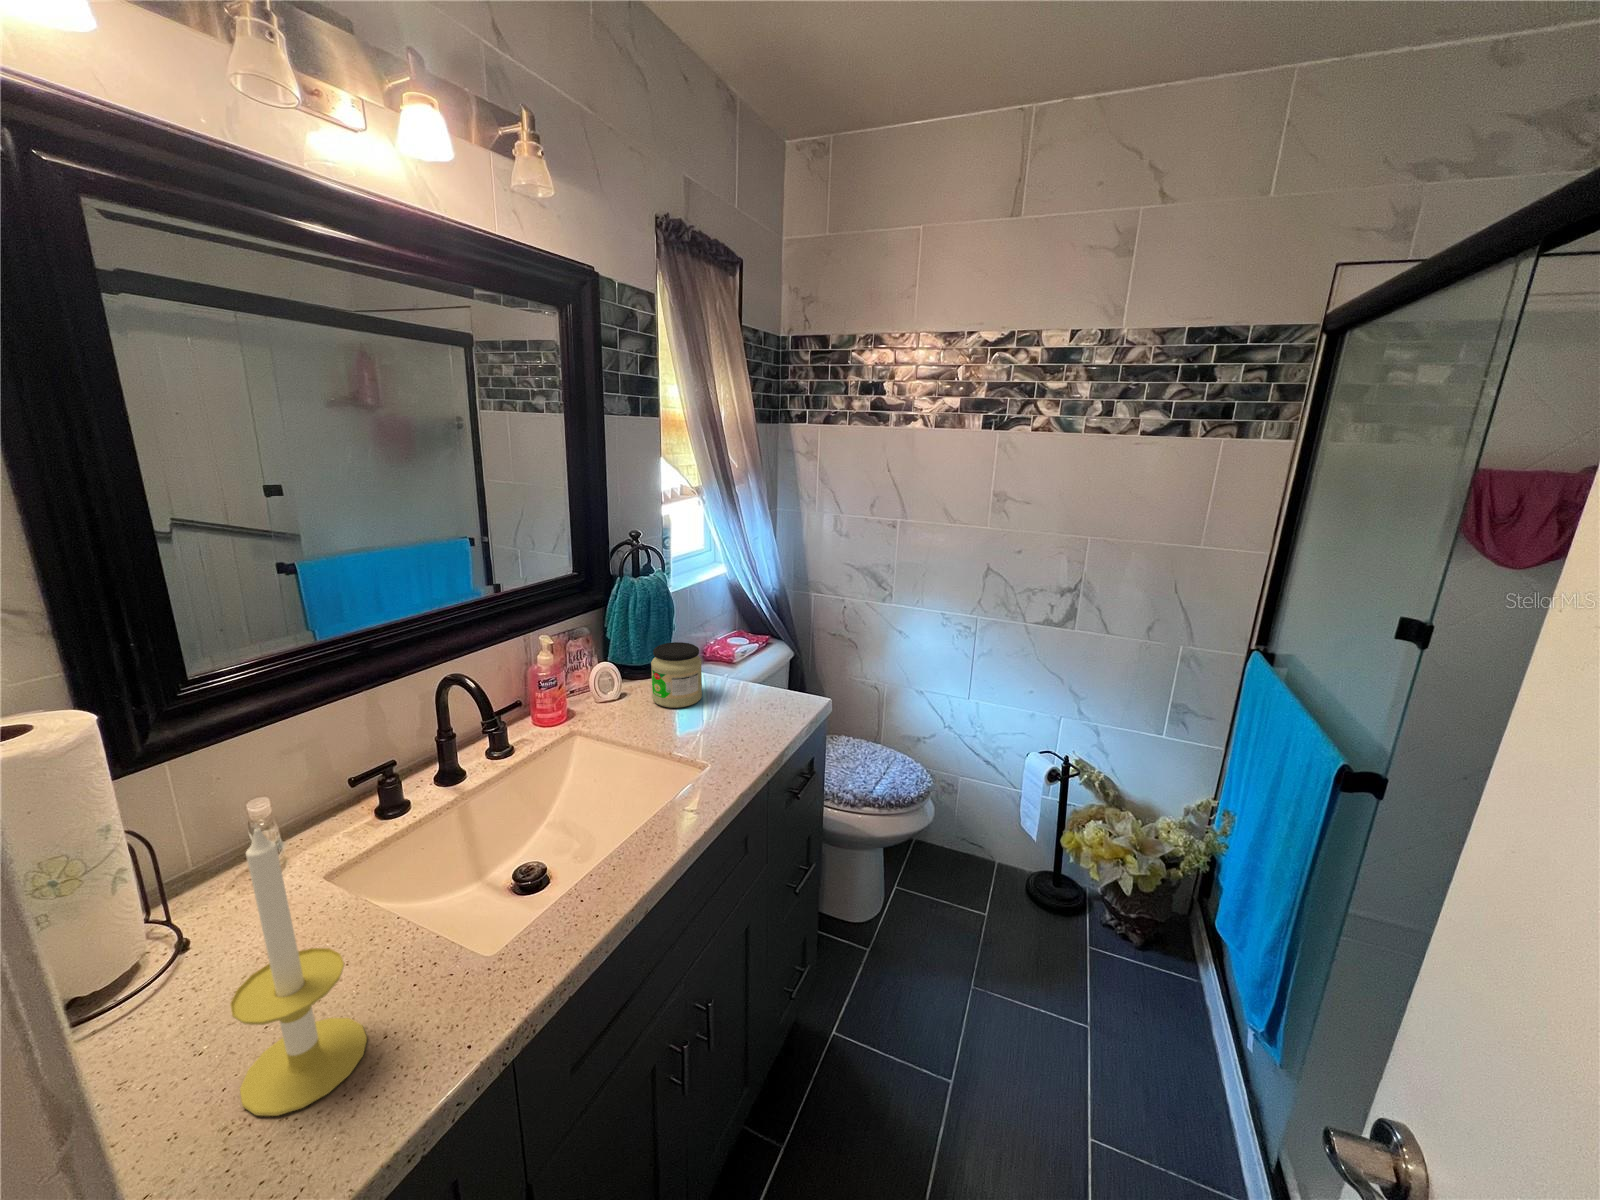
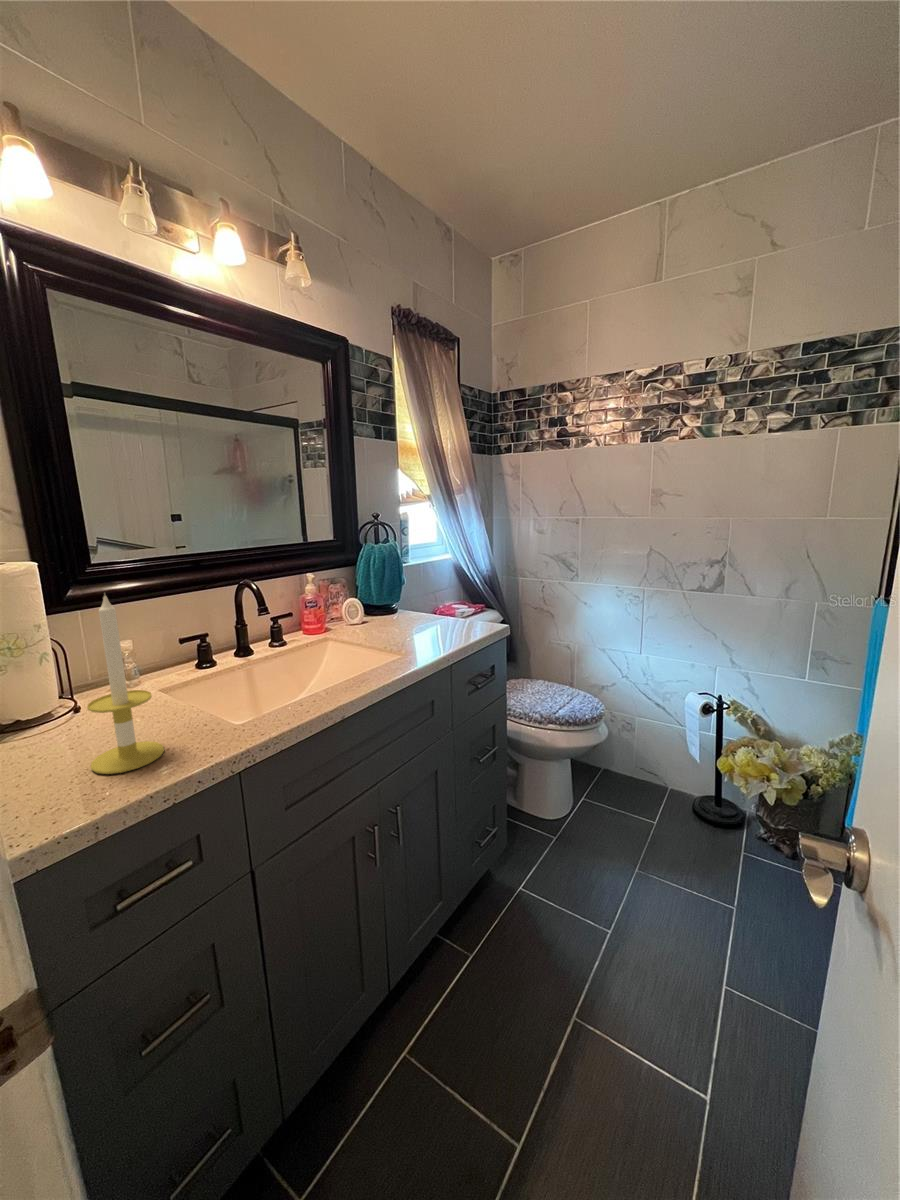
jar: present [651,642,702,708] -> none [384,586,419,629]

